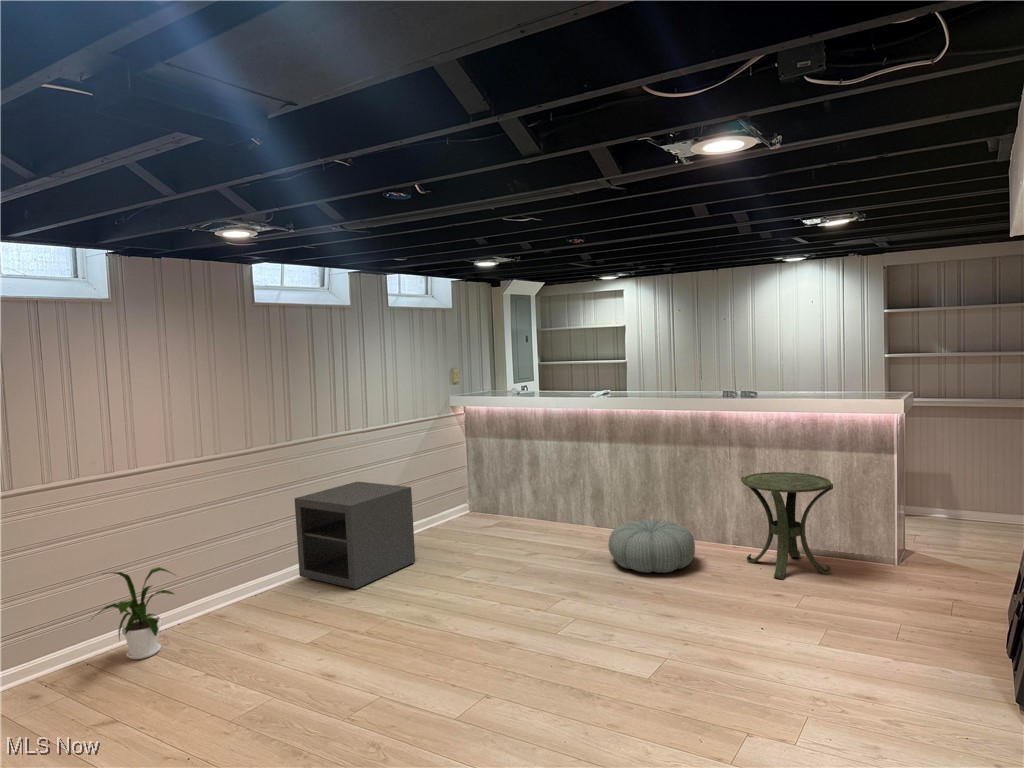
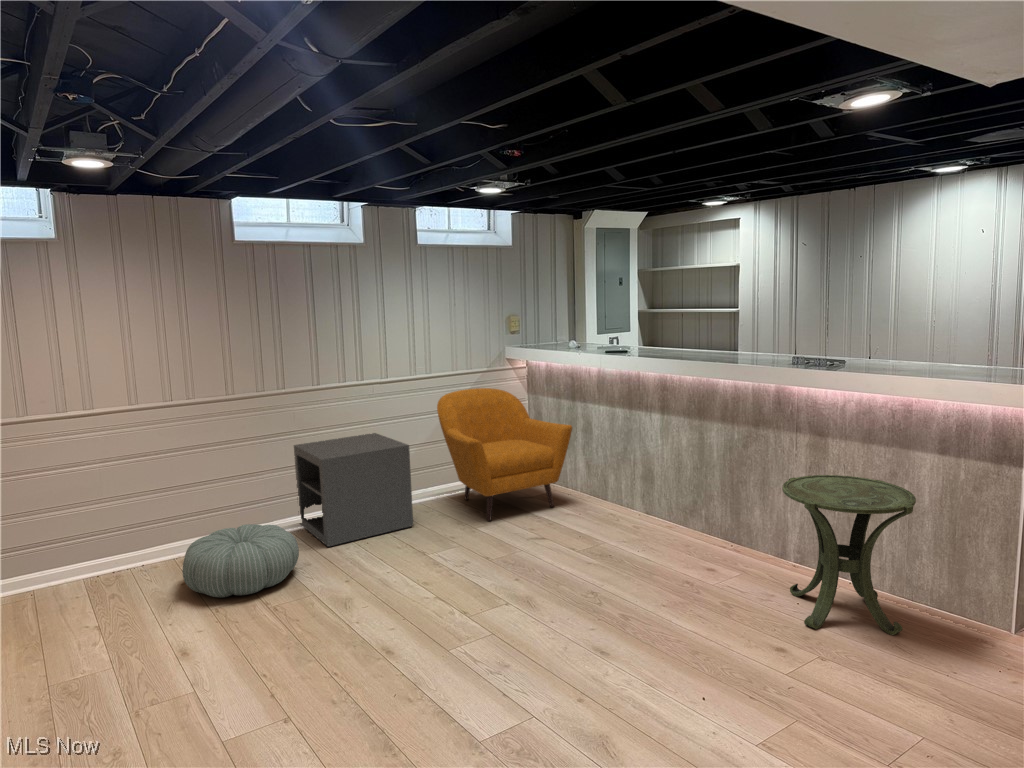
armchair: none [408,434,531,549] -> present [437,388,572,521]
pouf: present [608,520,695,573] -> present [182,524,299,597]
house plant: present [98,567,175,659] -> none [52,501,130,585]

